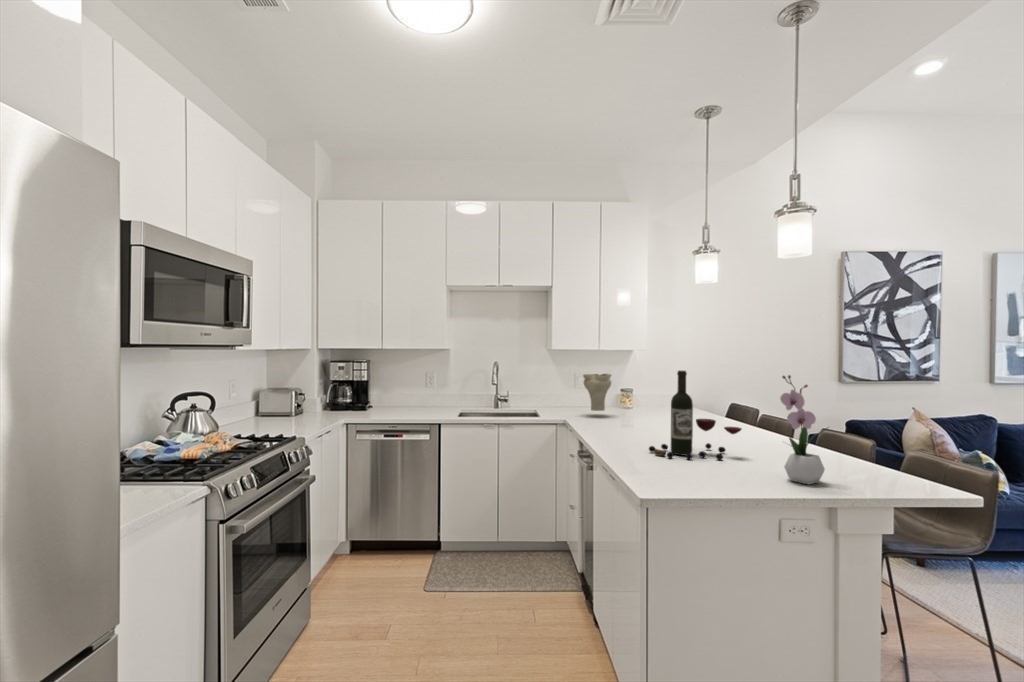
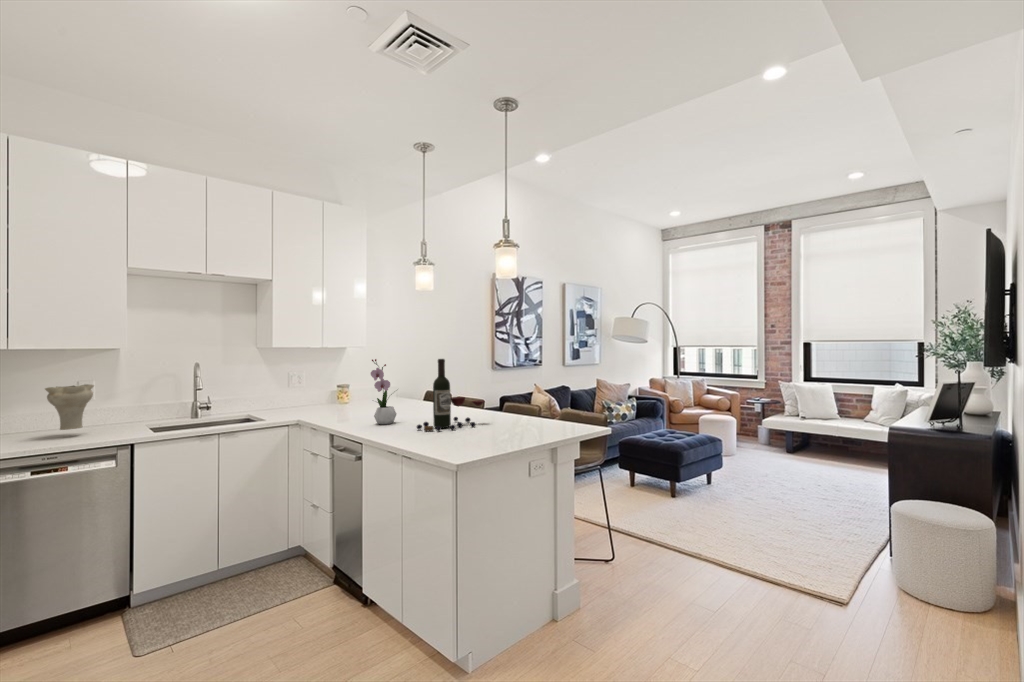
vase: present [583,374,611,411] -> present [45,384,94,430]
flower arrangement: present [780,375,828,485] -> present [371,359,396,424]

